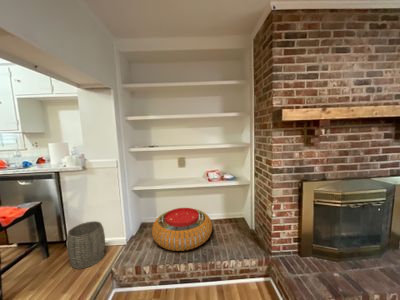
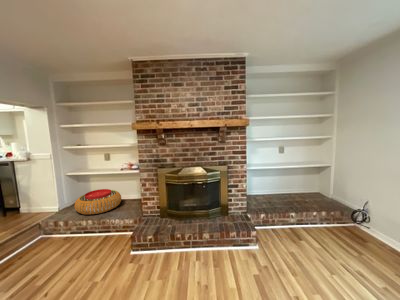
woven basket: present [67,221,105,269] -> none [13,195,42,222]

